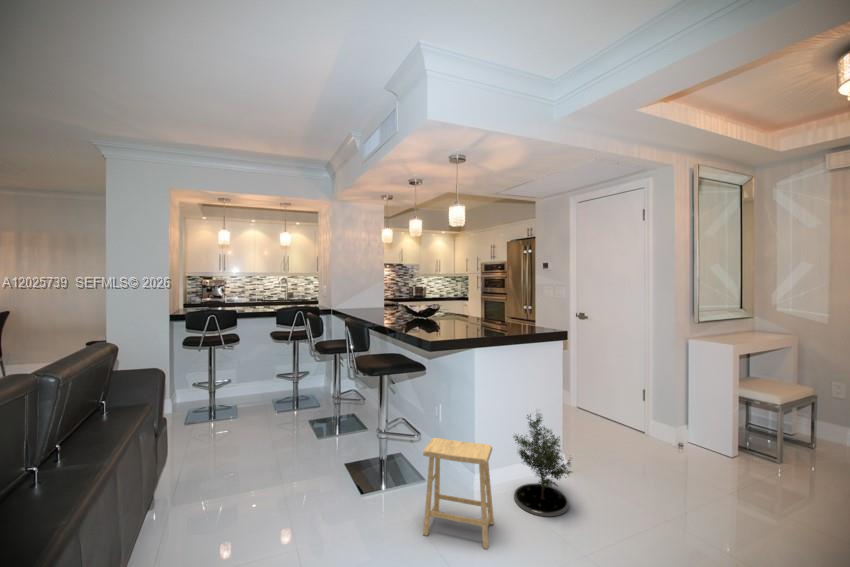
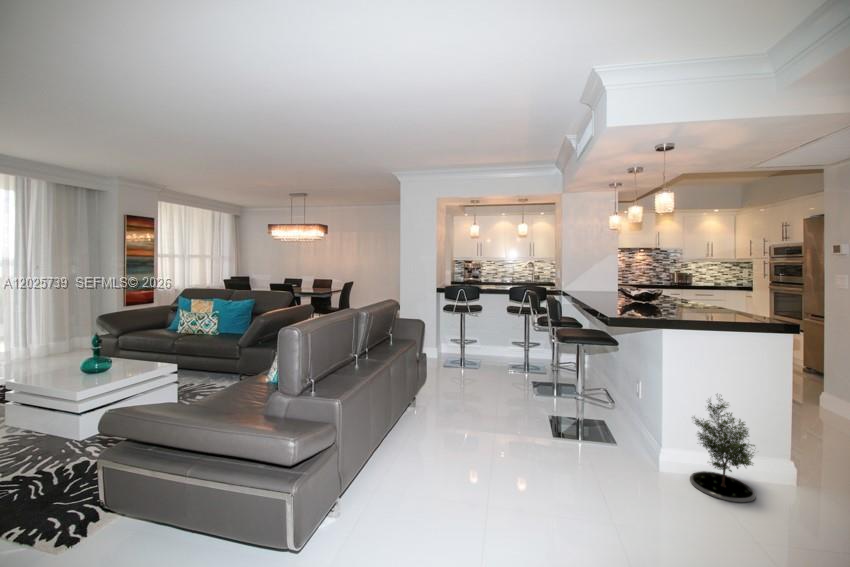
footstool: present [423,438,494,549] -> none [583,398,654,493]

